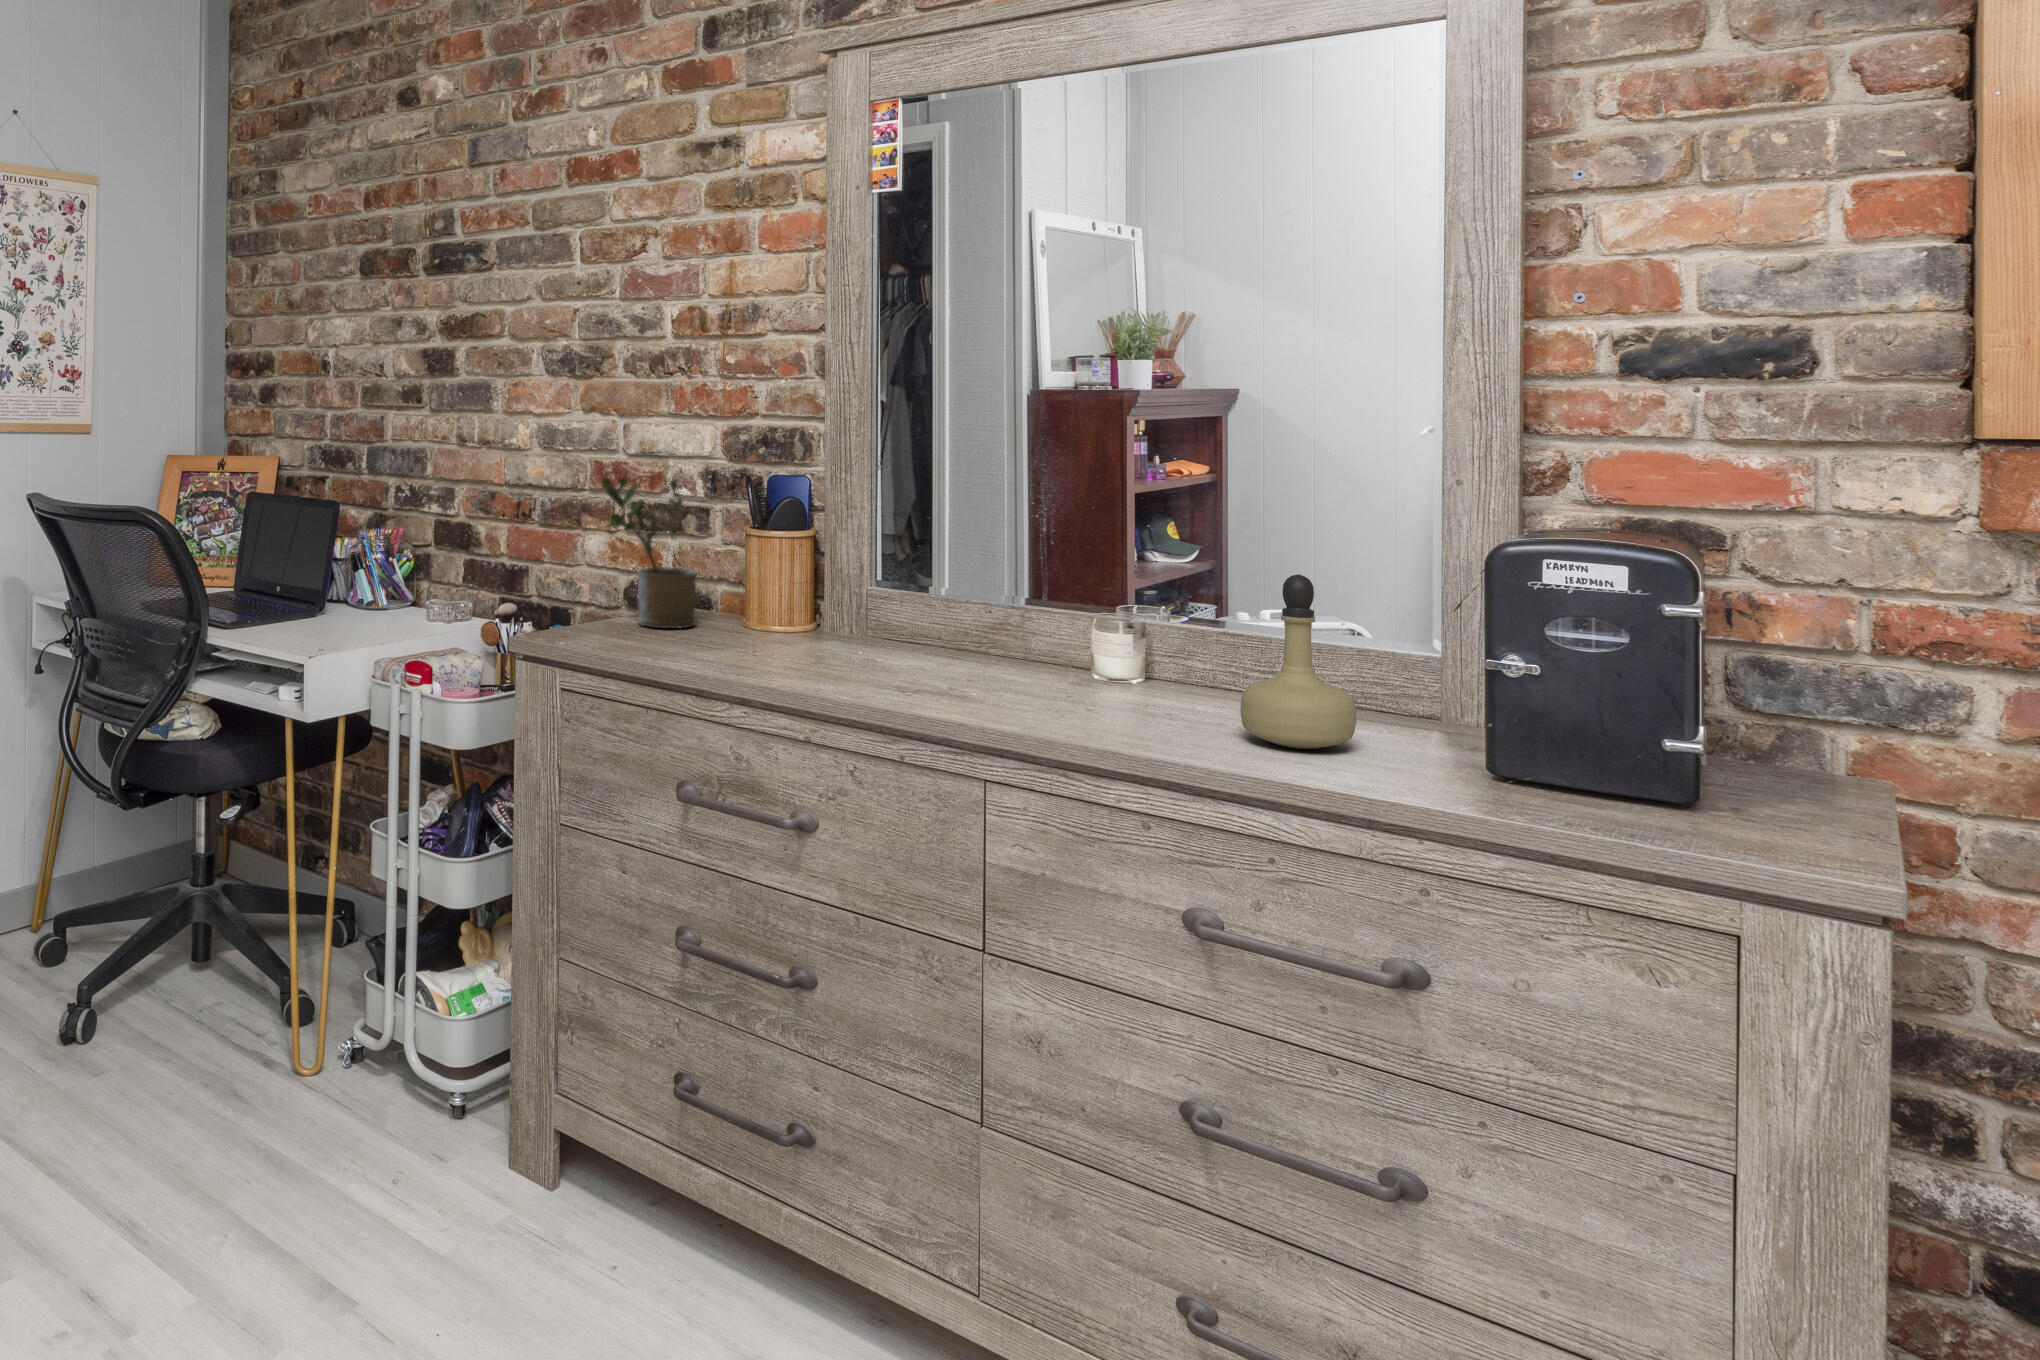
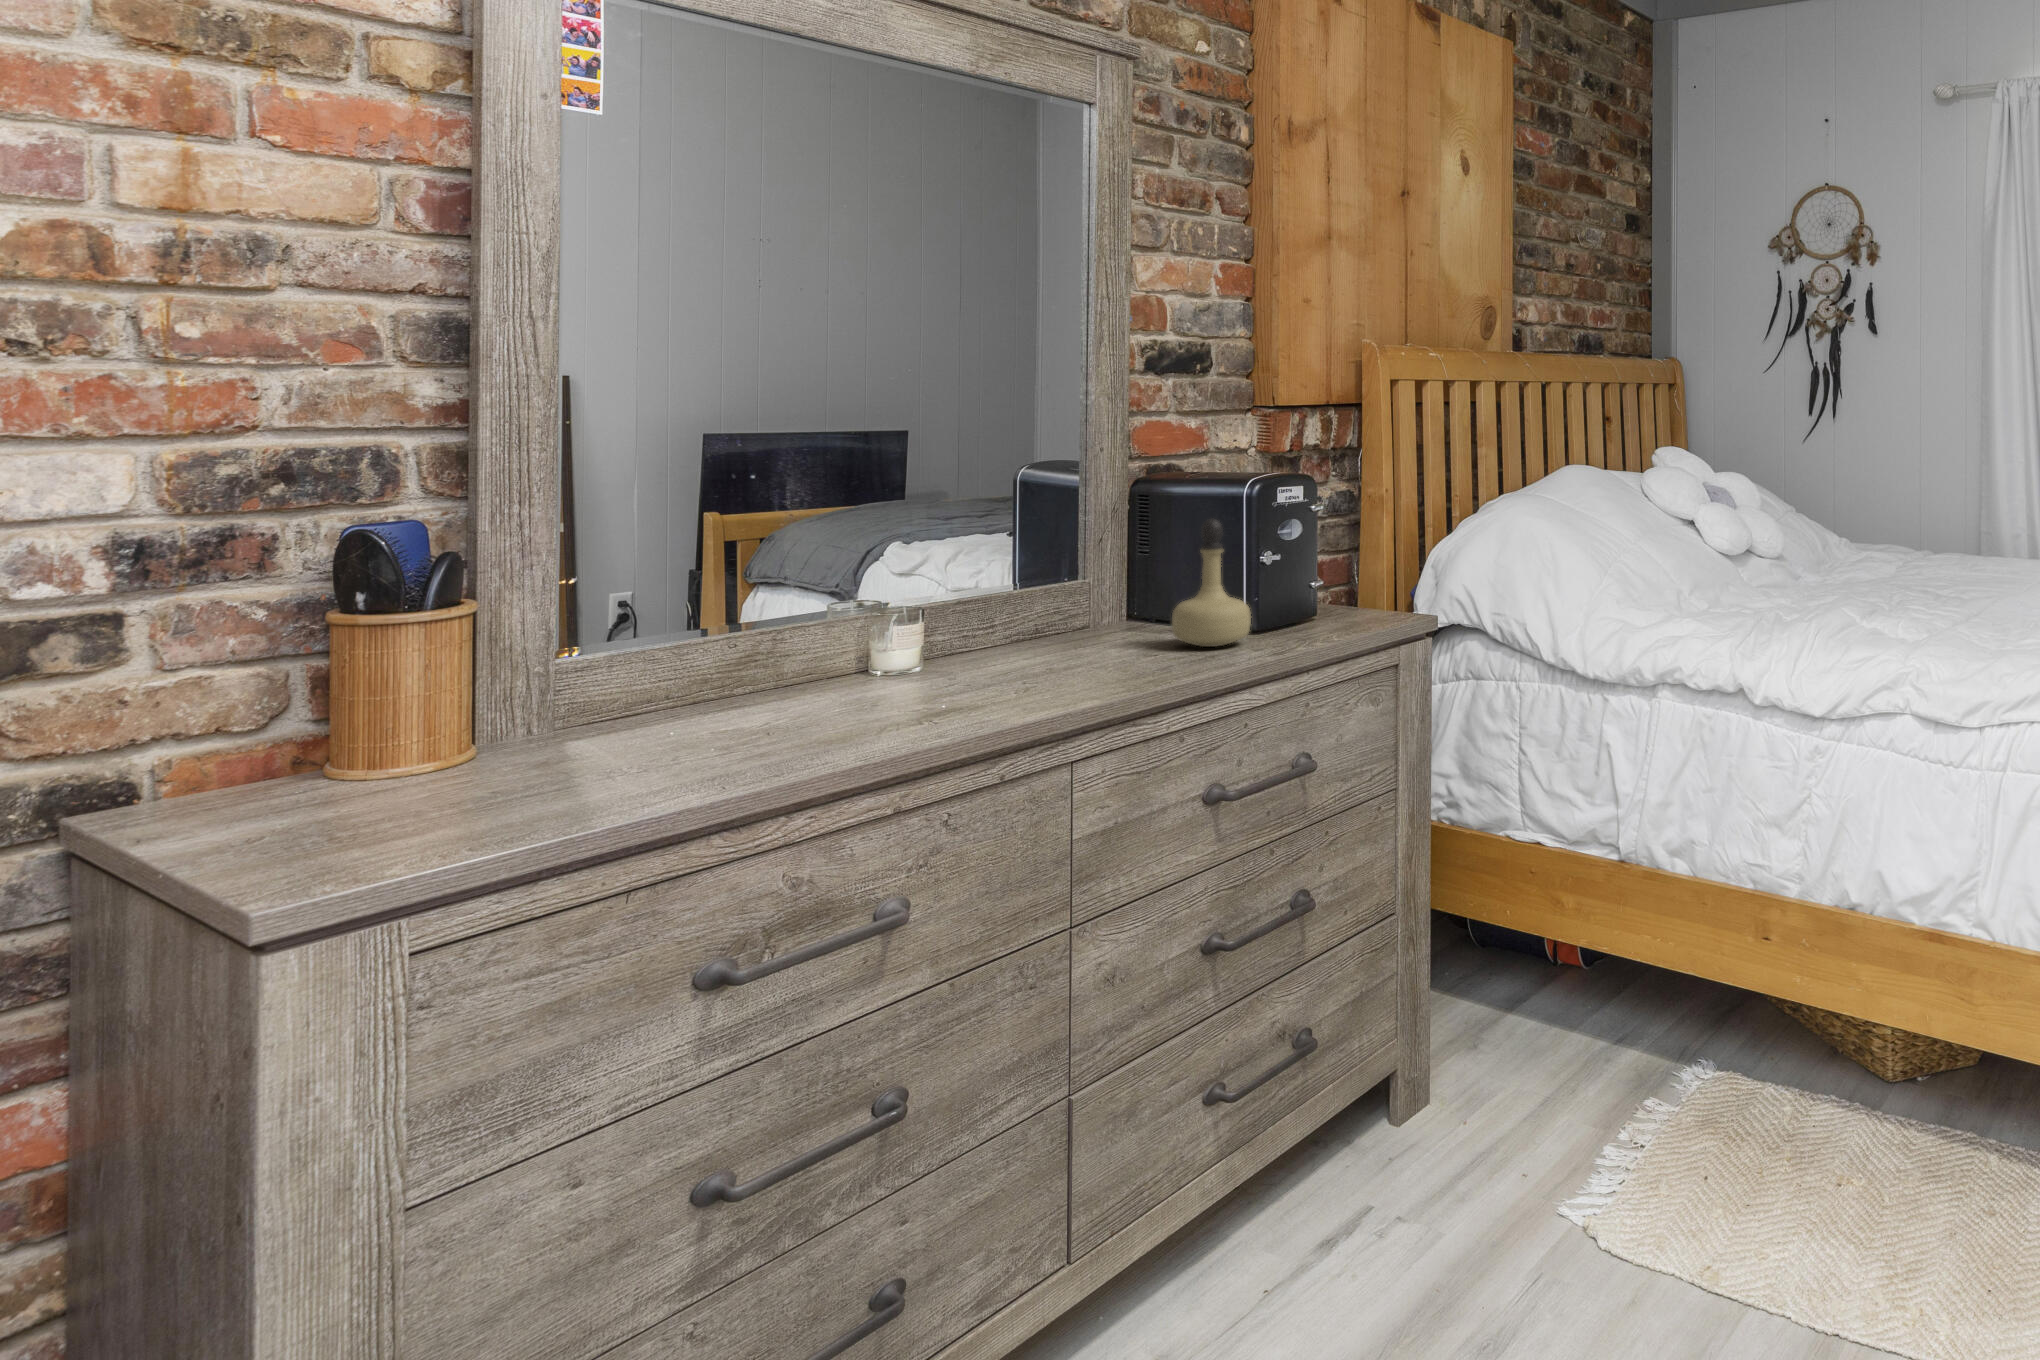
potted plant: present [602,476,697,628] -> none [321,546,488,813]

